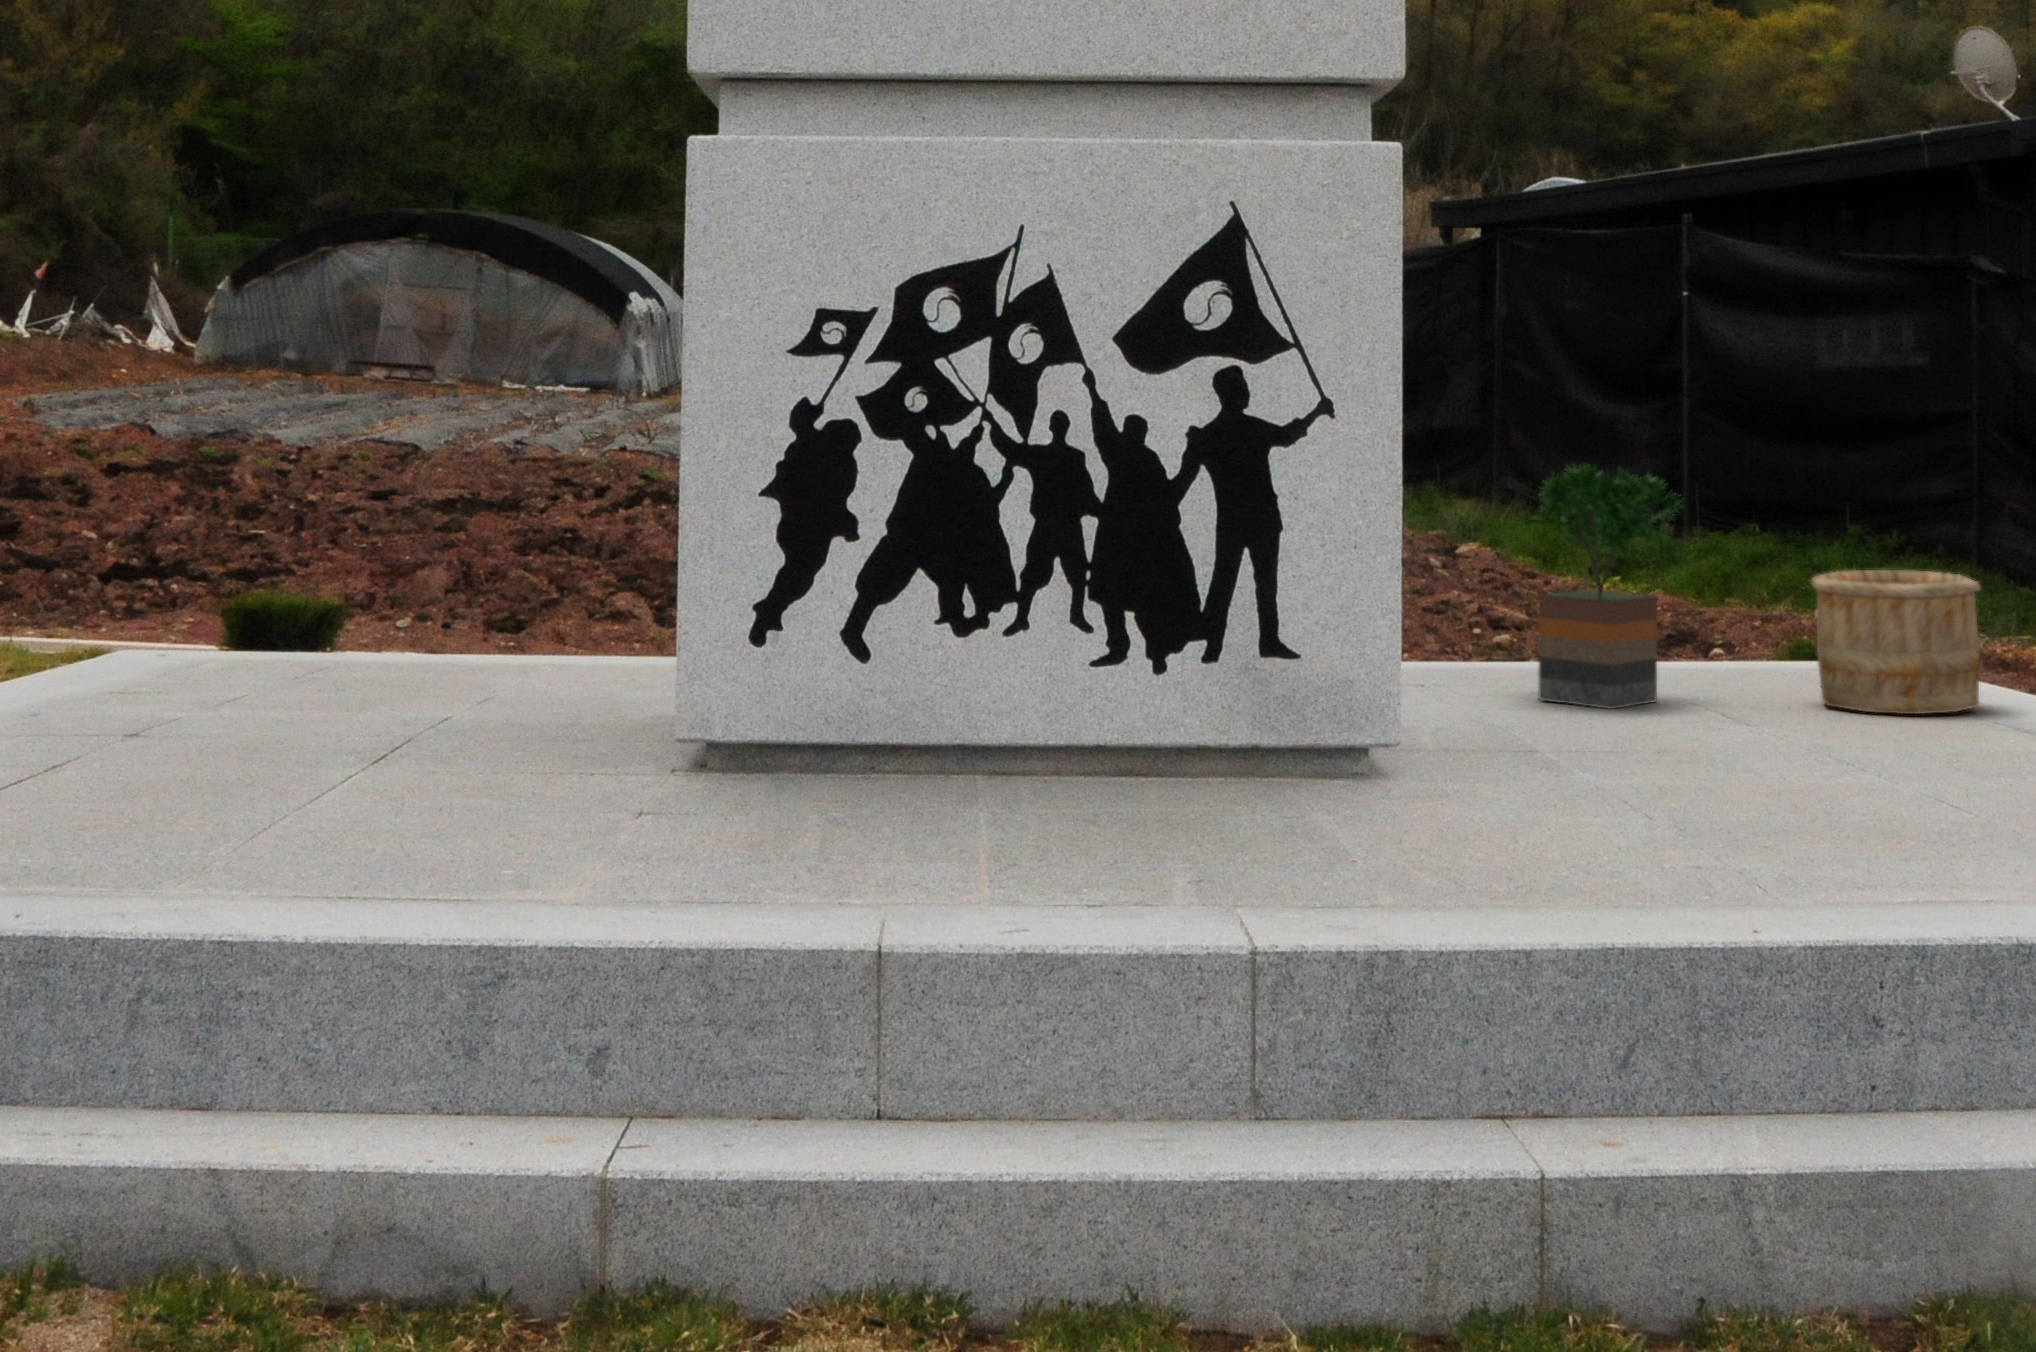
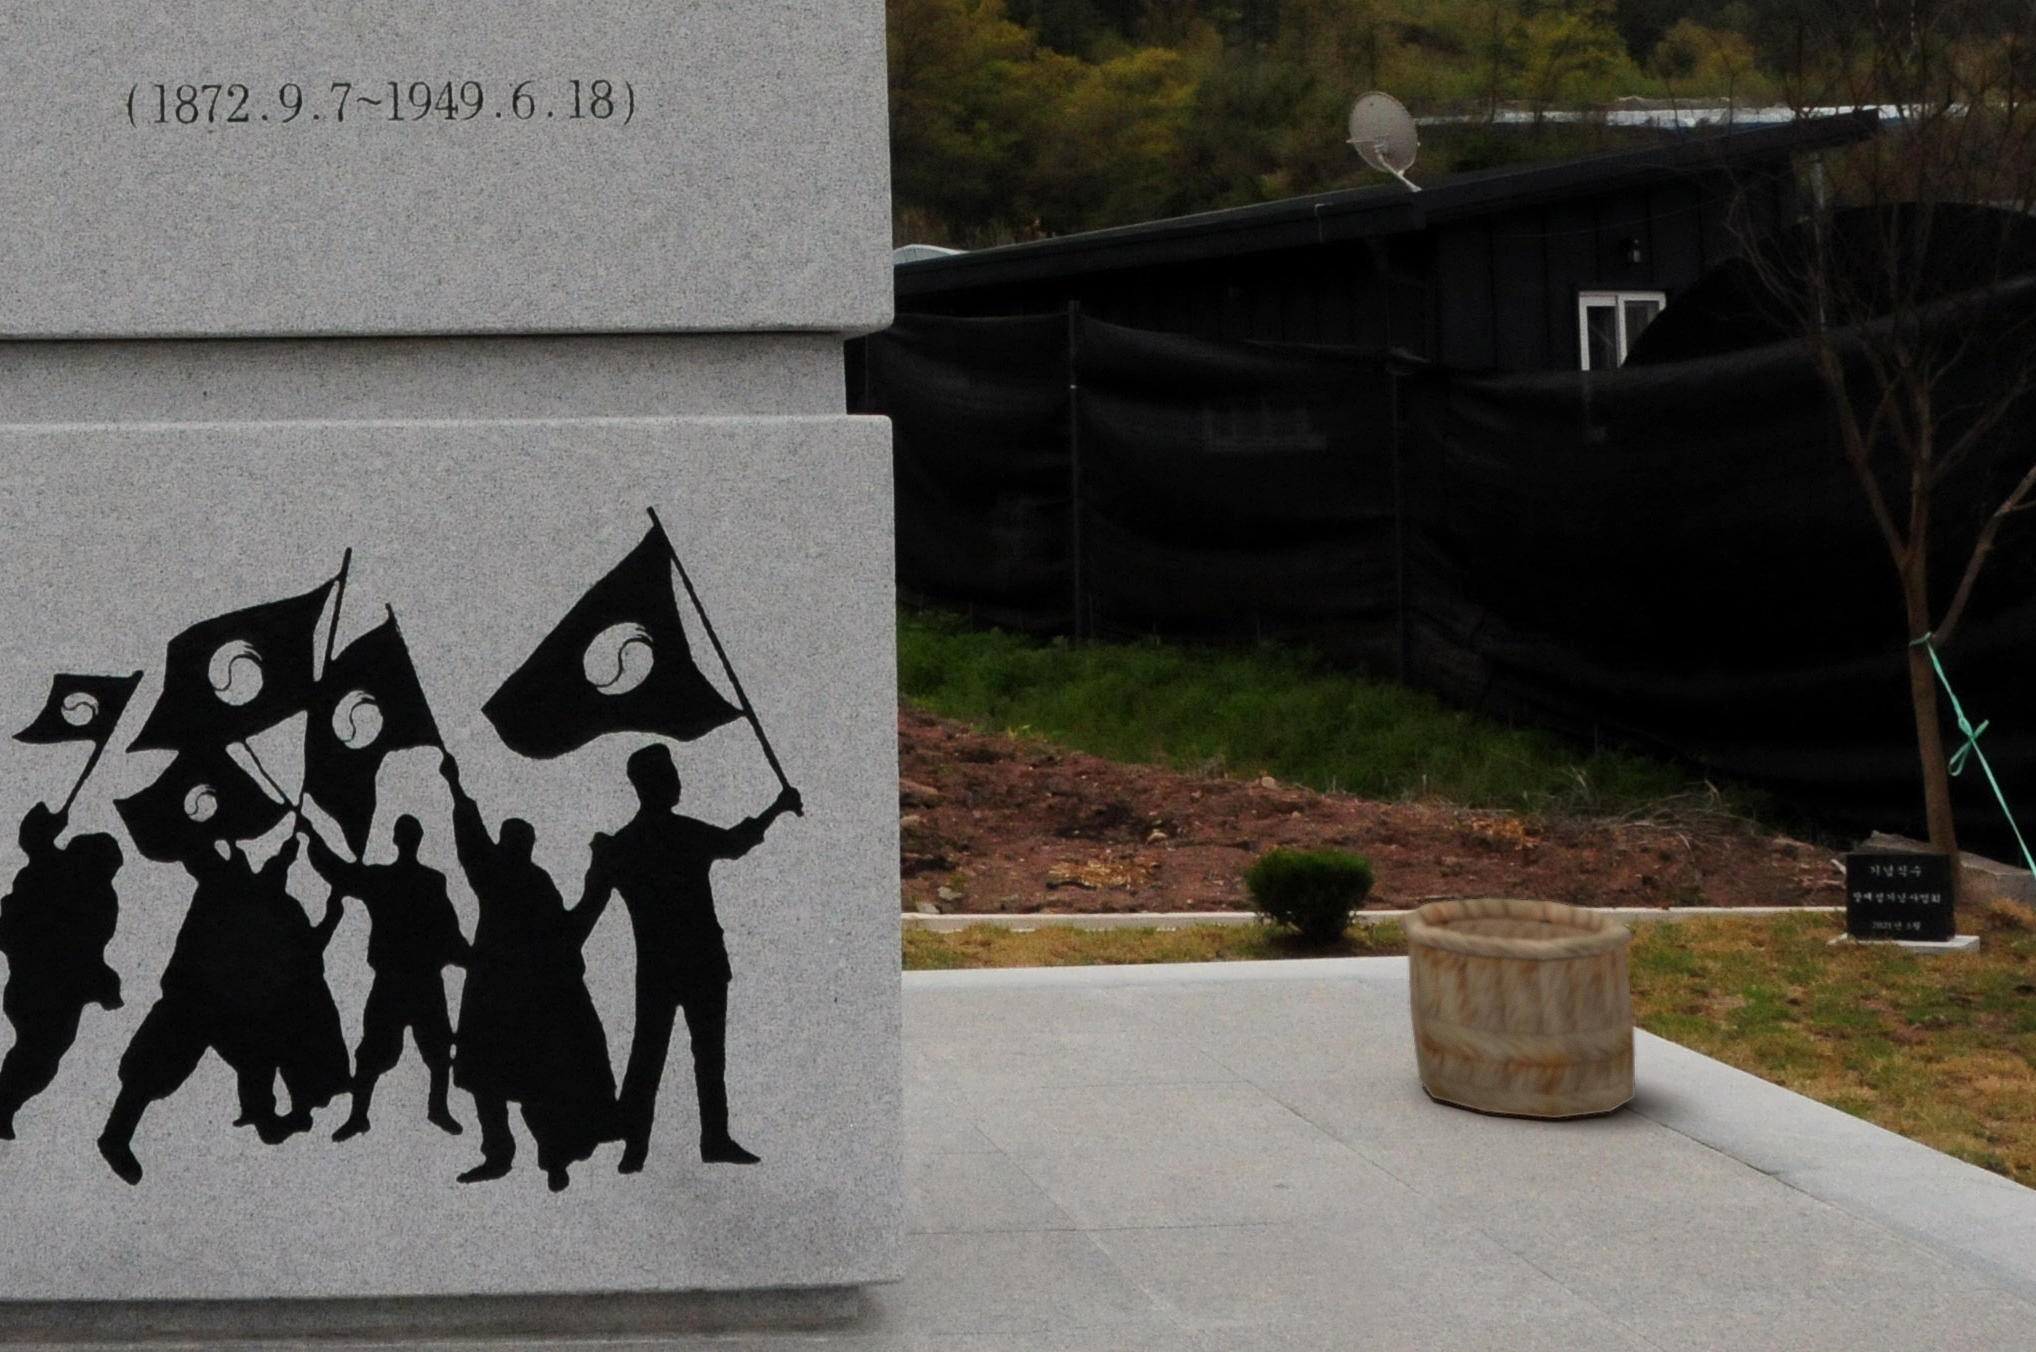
potted tree: present [1539,465,1681,709] -> none [1033,767,1236,1113]

